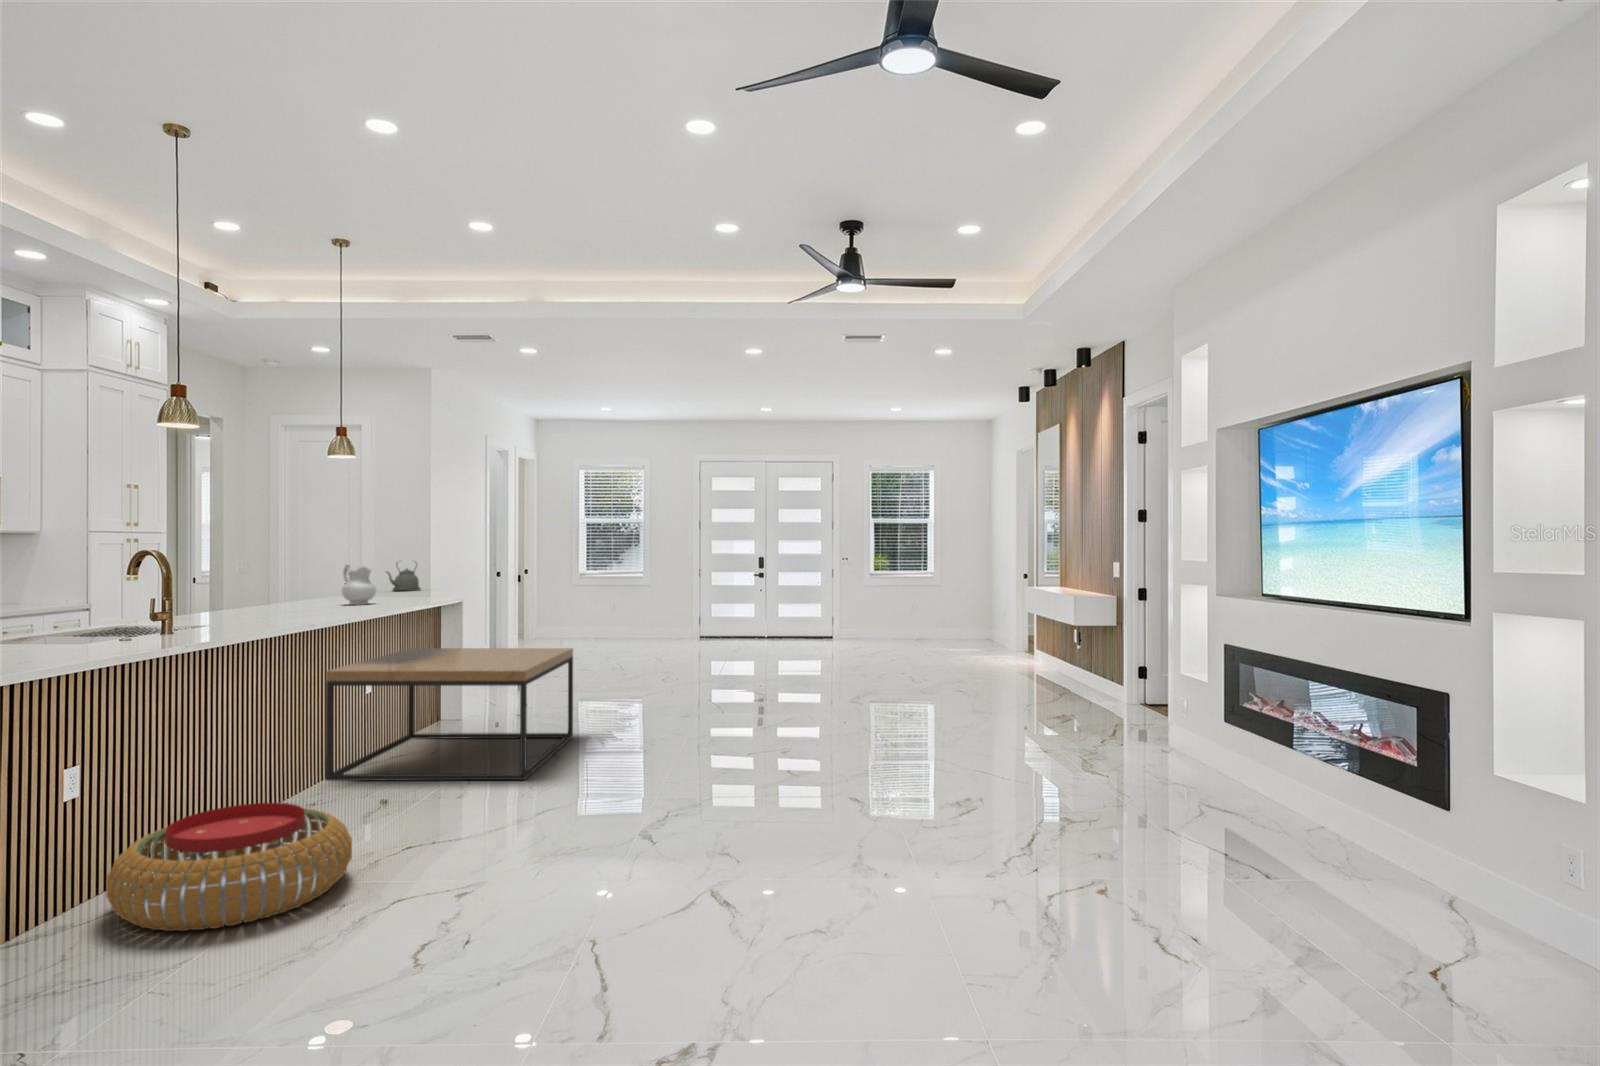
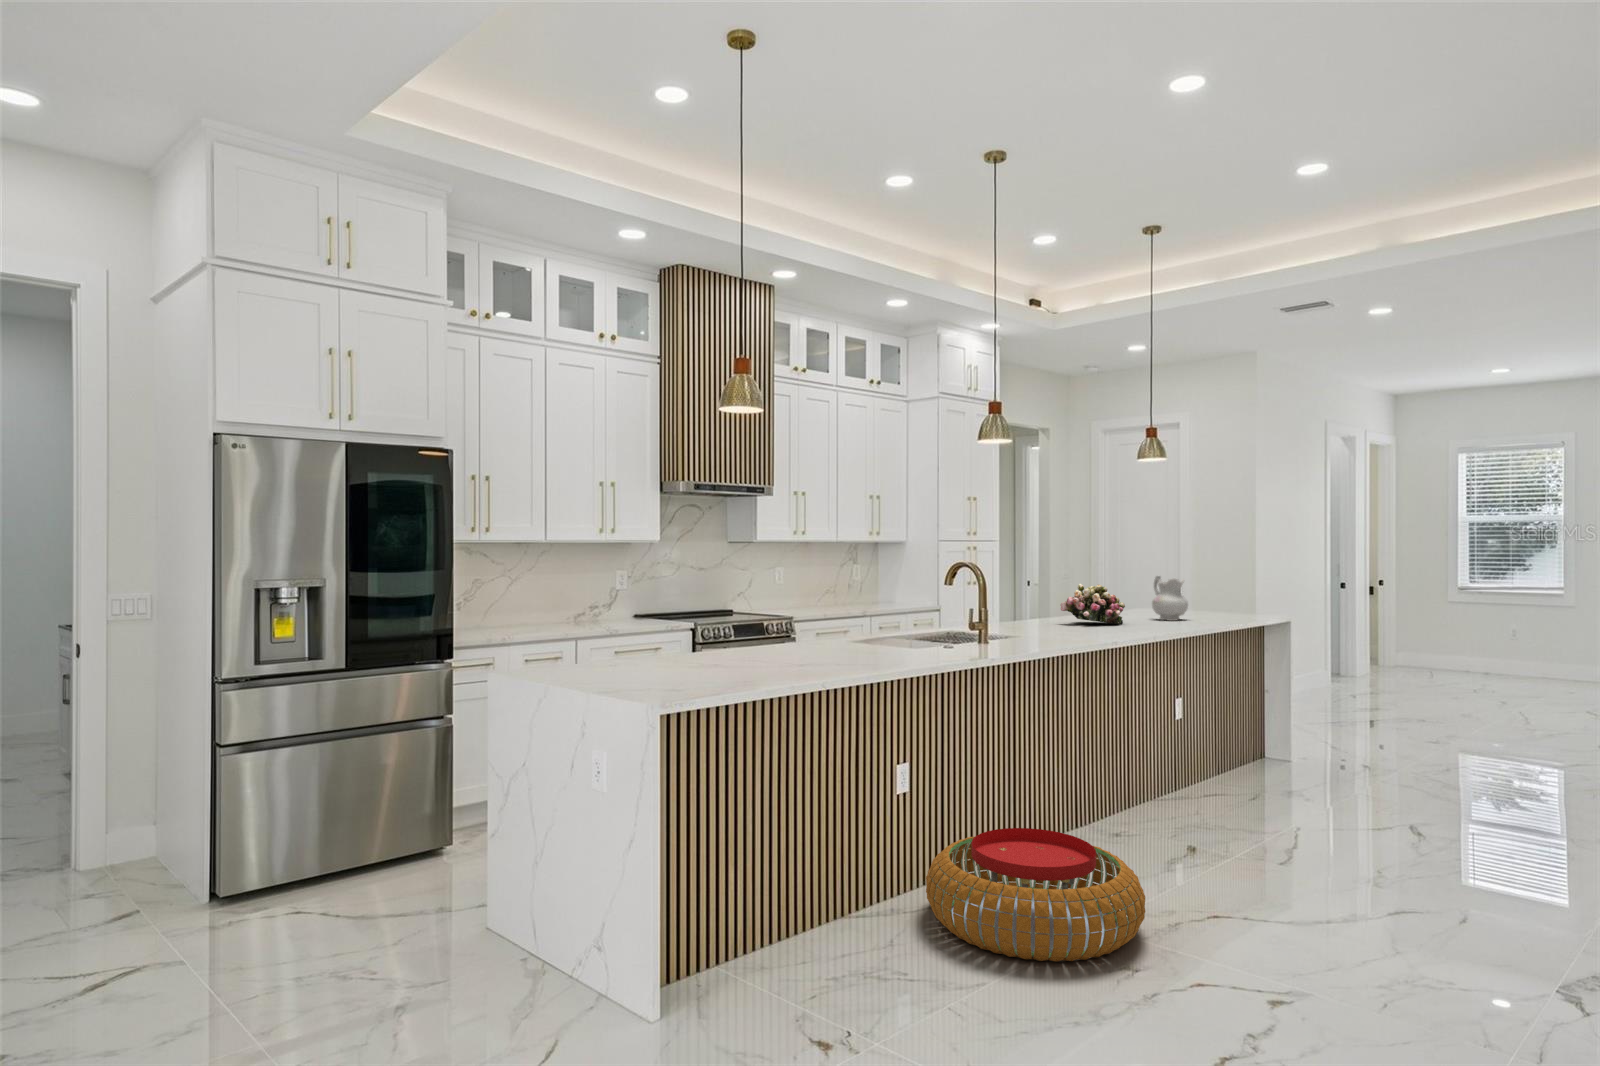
kettle: present [386,562,421,591] -> none [1204,570,1244,604]
flower arrangement: none [248,573,316,610] -> present [1061,584,1125,624]
coffee table: present [325,648,573,781] -> none [1131,674,1444,866]

